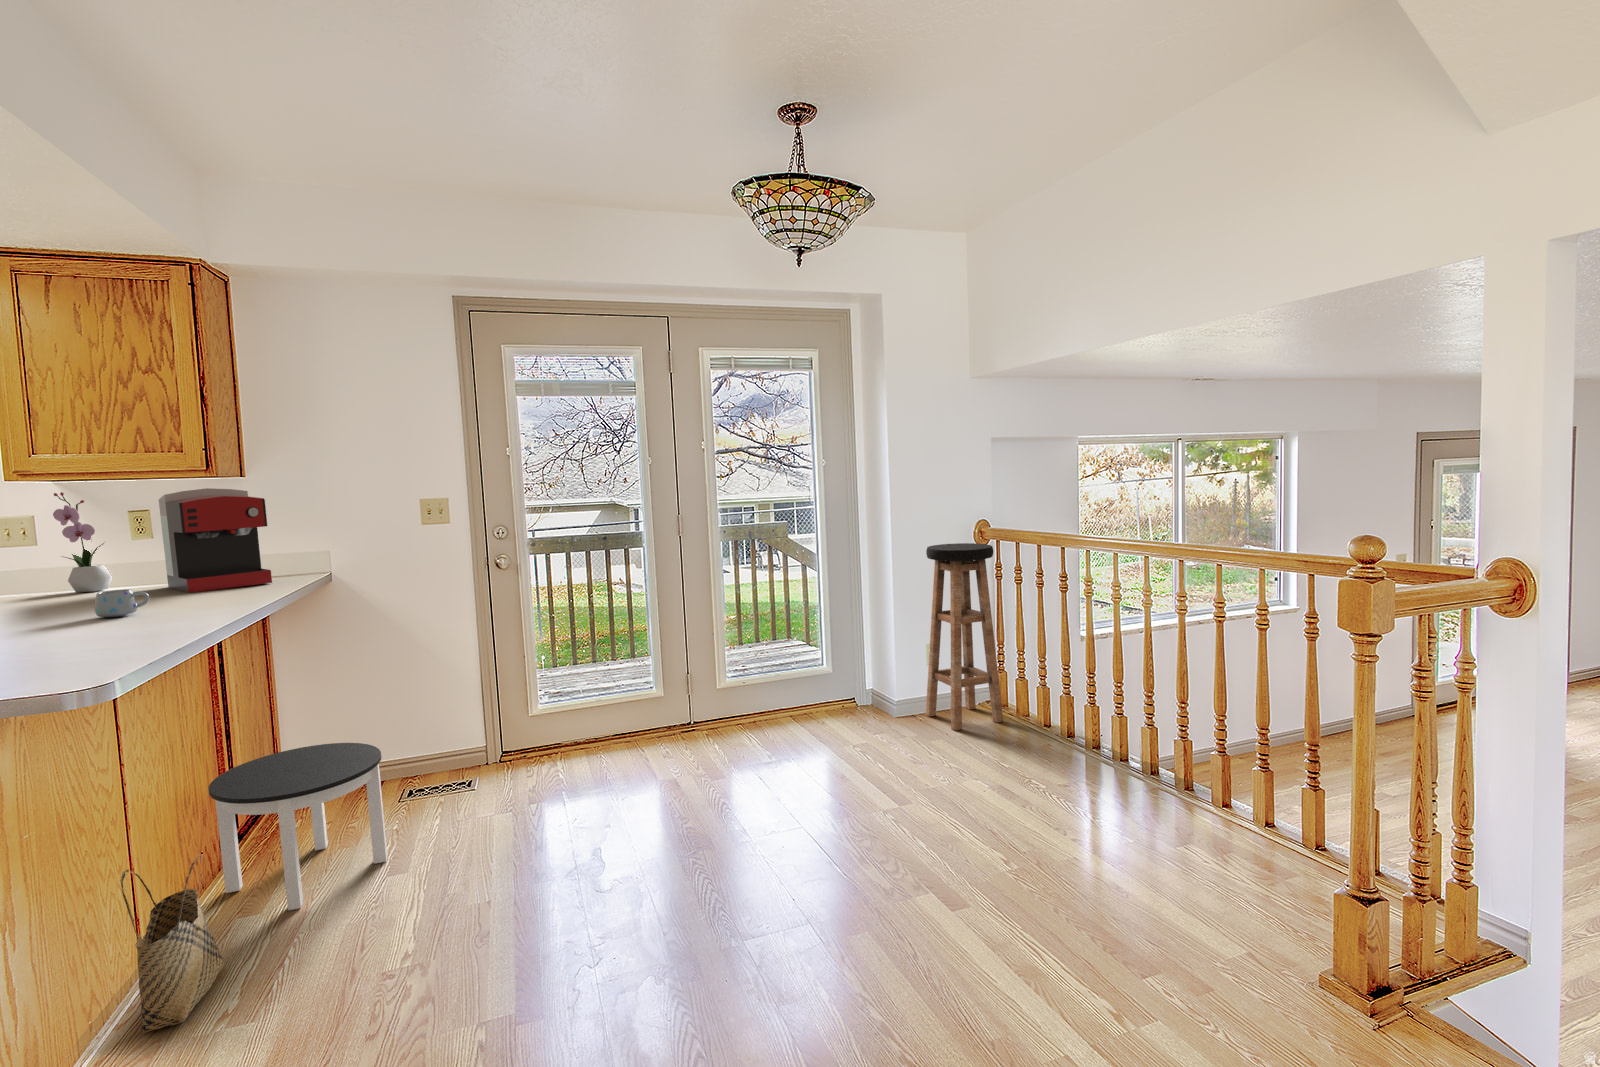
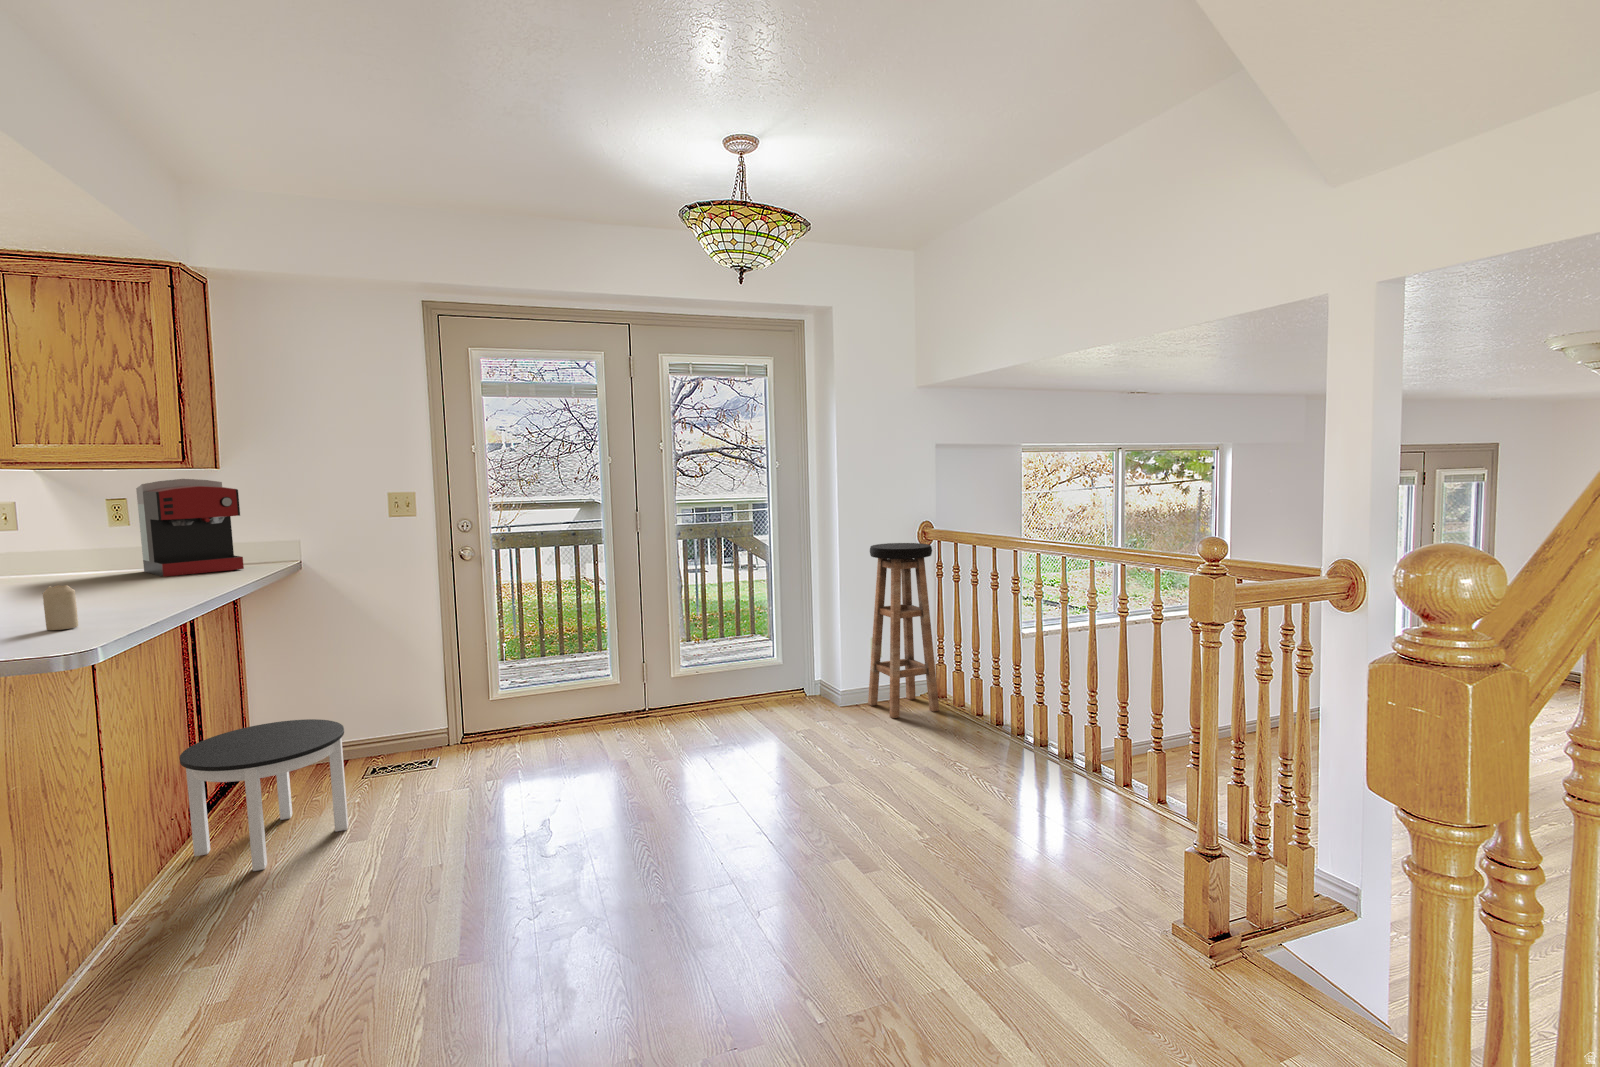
flower arrangement: present [53,492,112,592] -> none [35,480,92,575]
mug: present [95,589,149,617] -> none [75,571,127,596]
candle: none [56,609,96,659] -> present [43,585,78,630]
woven basket: present [120,855,224,1033] -> none [97,813,191,972]

